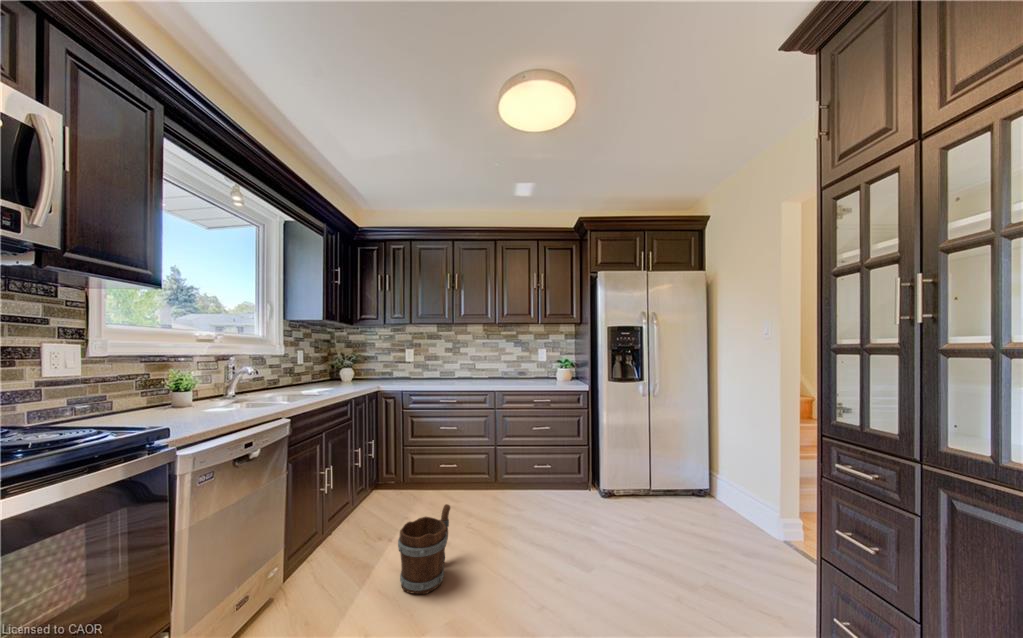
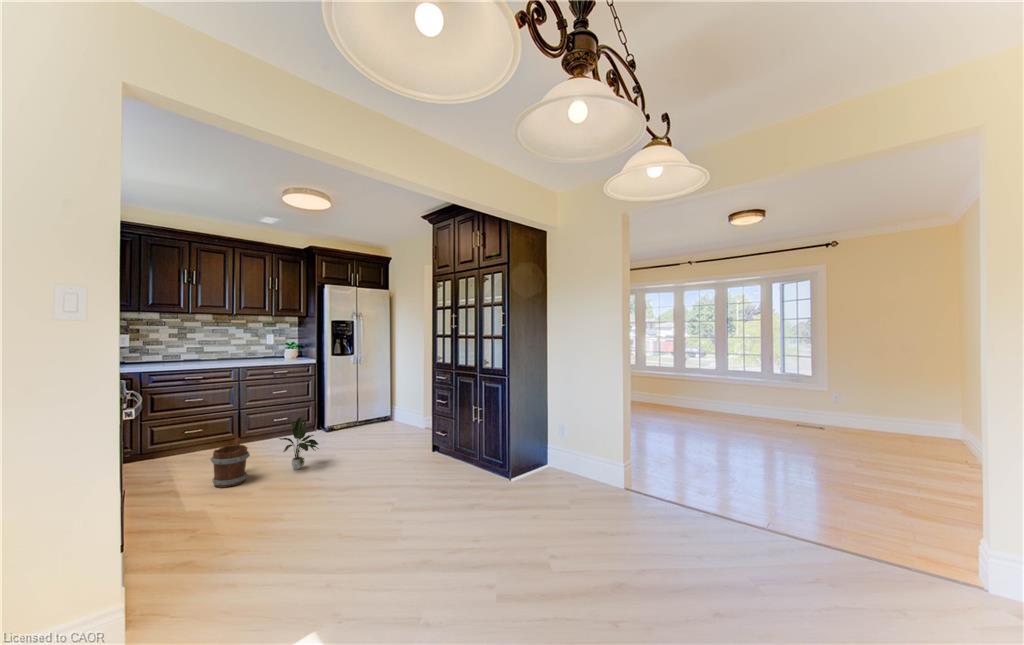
potted plant: none [486,492,555,590] -> present [279,417,318,470]

